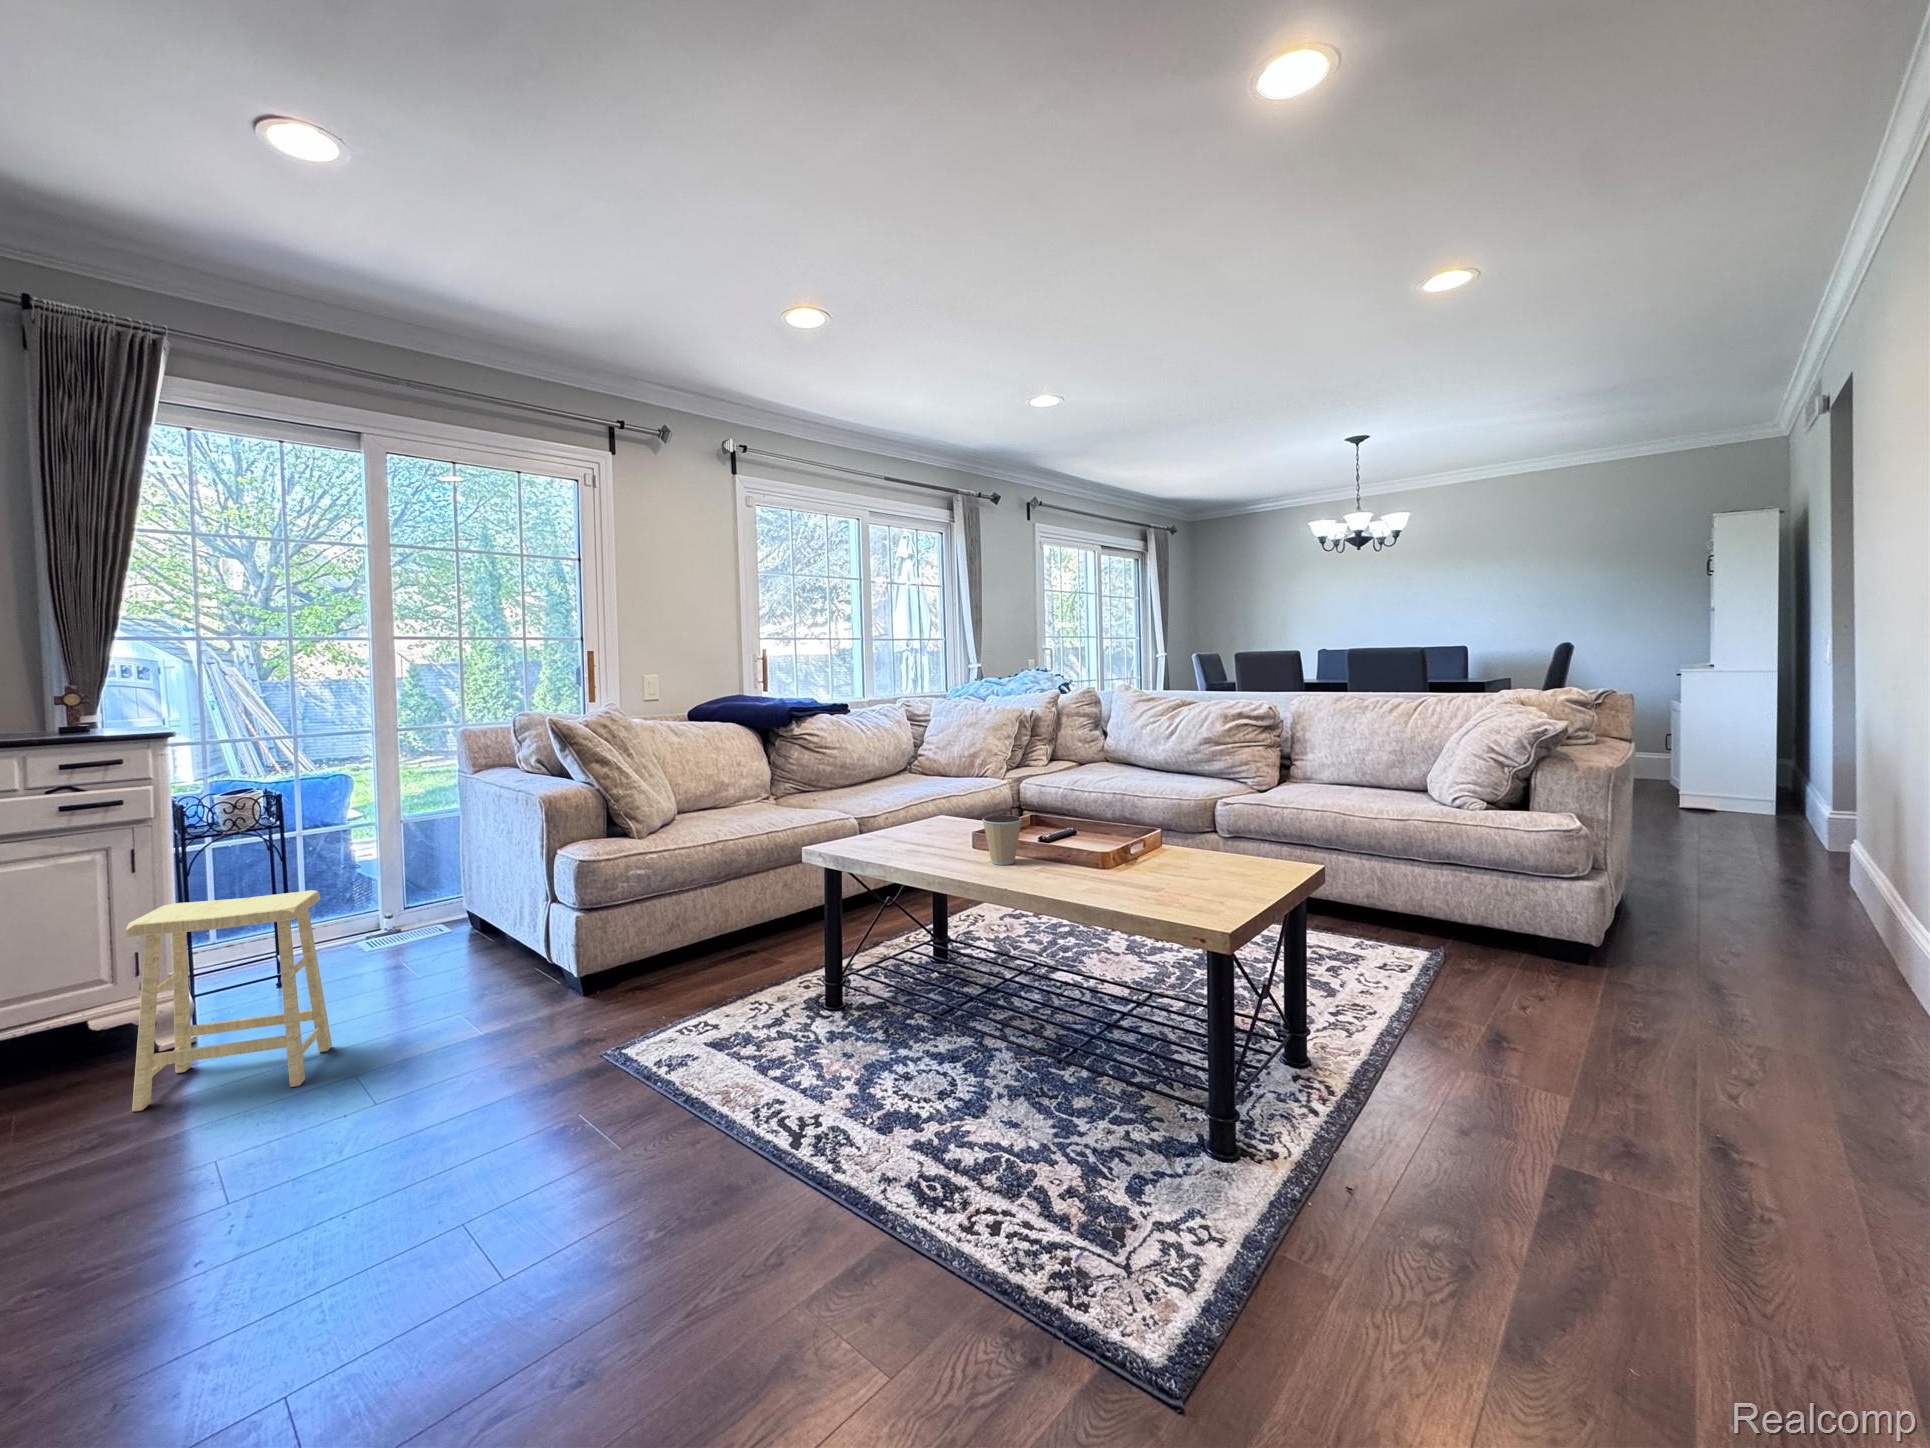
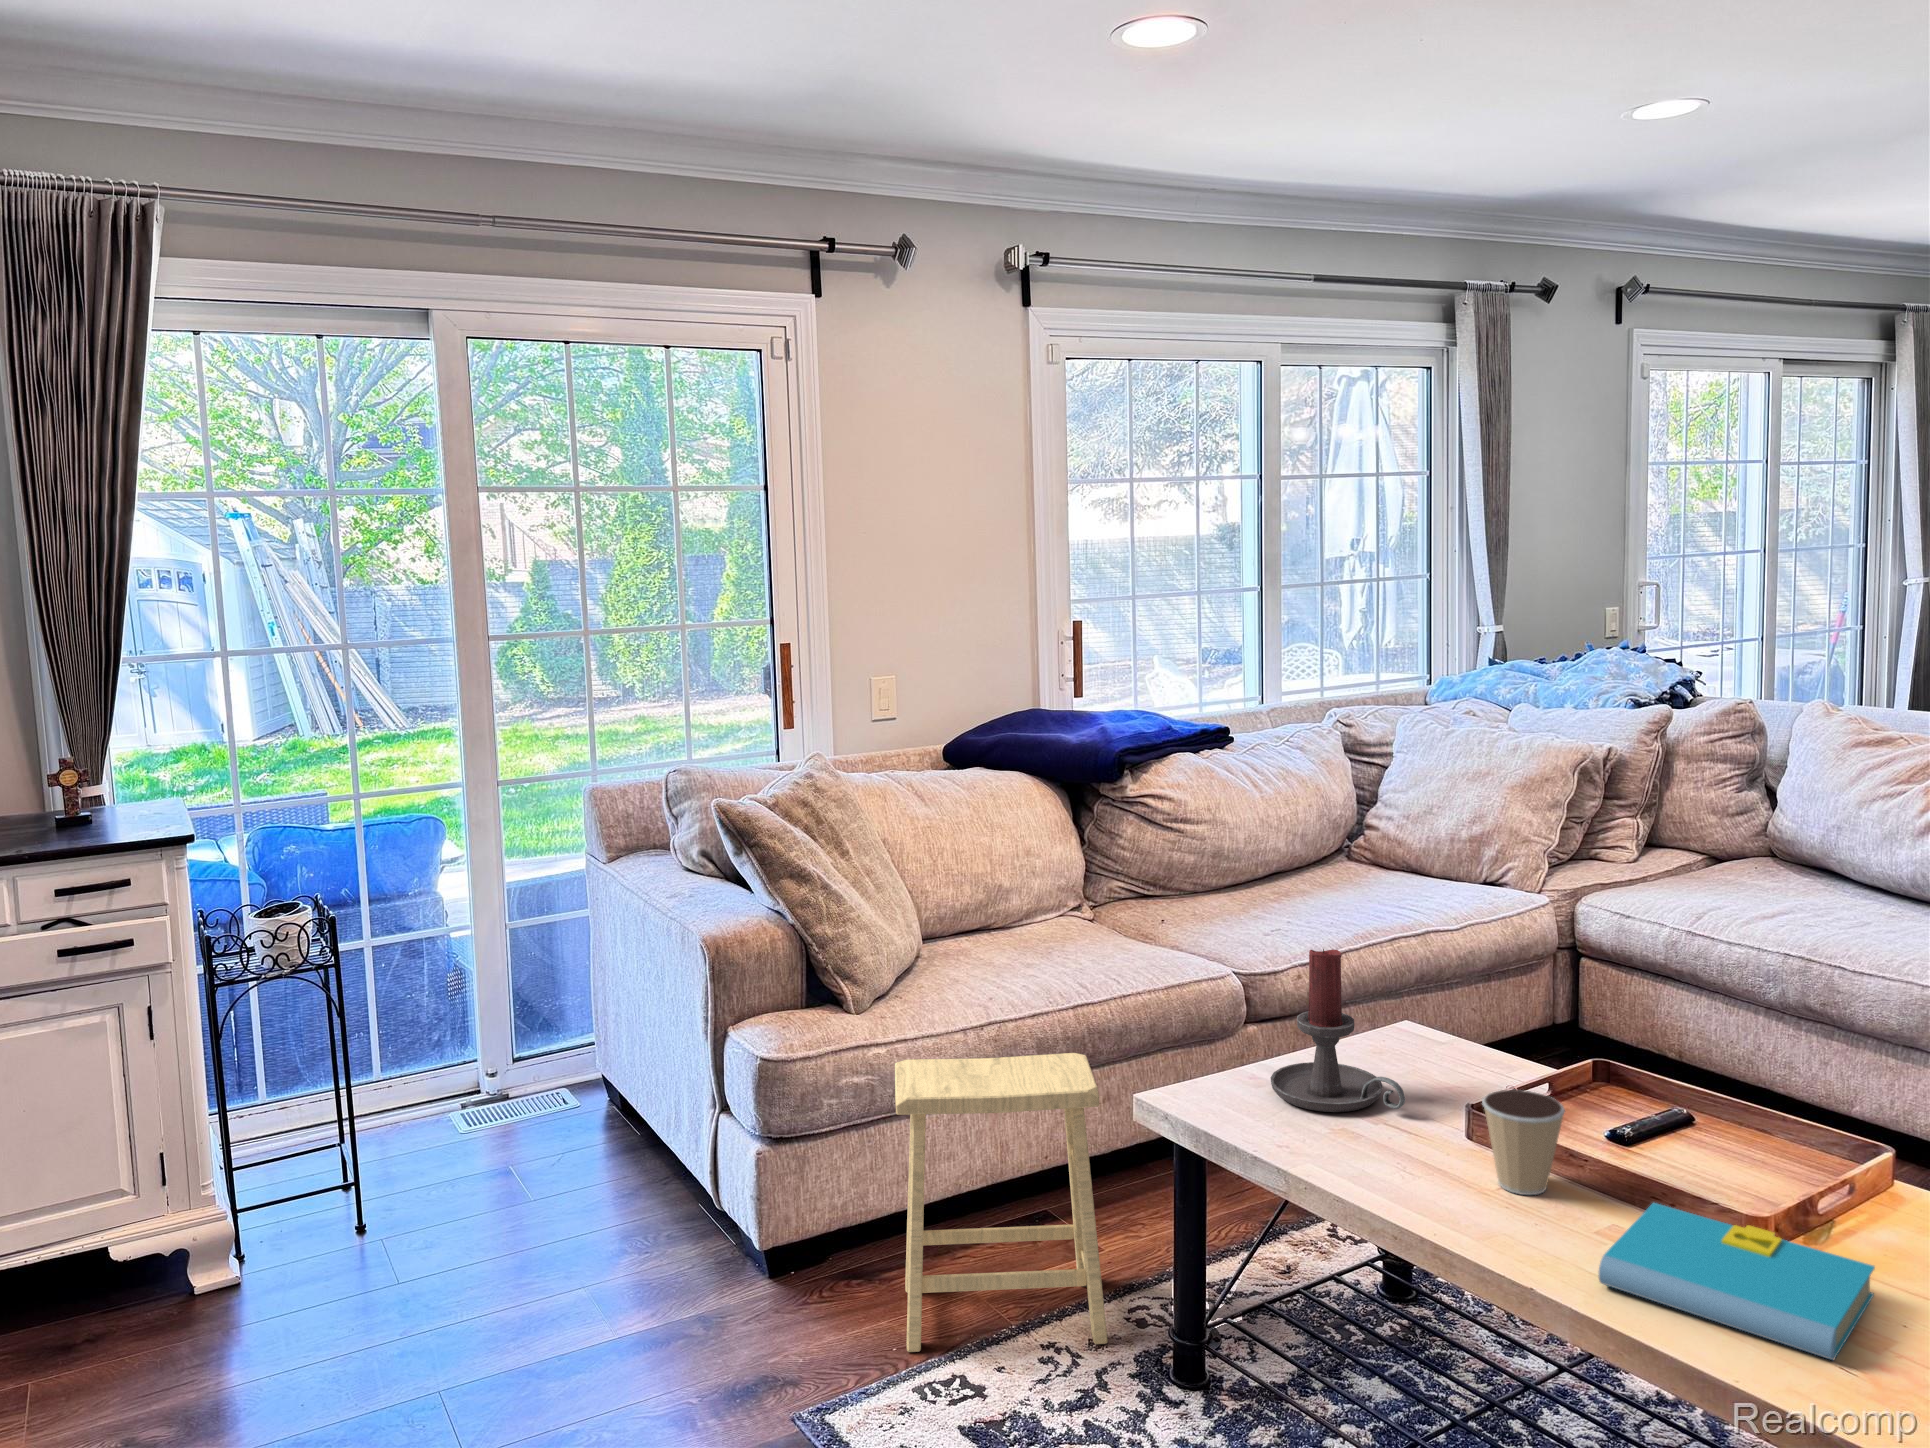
candle holder: none [875,763,944,848] -> present [1270,949,1405,1112]
book: none [1041,854,1163,899] -> present [1598,1203,1875,1360]
footstool: present [126,890,332,1111] -> present [895,1053,1108,1352]

